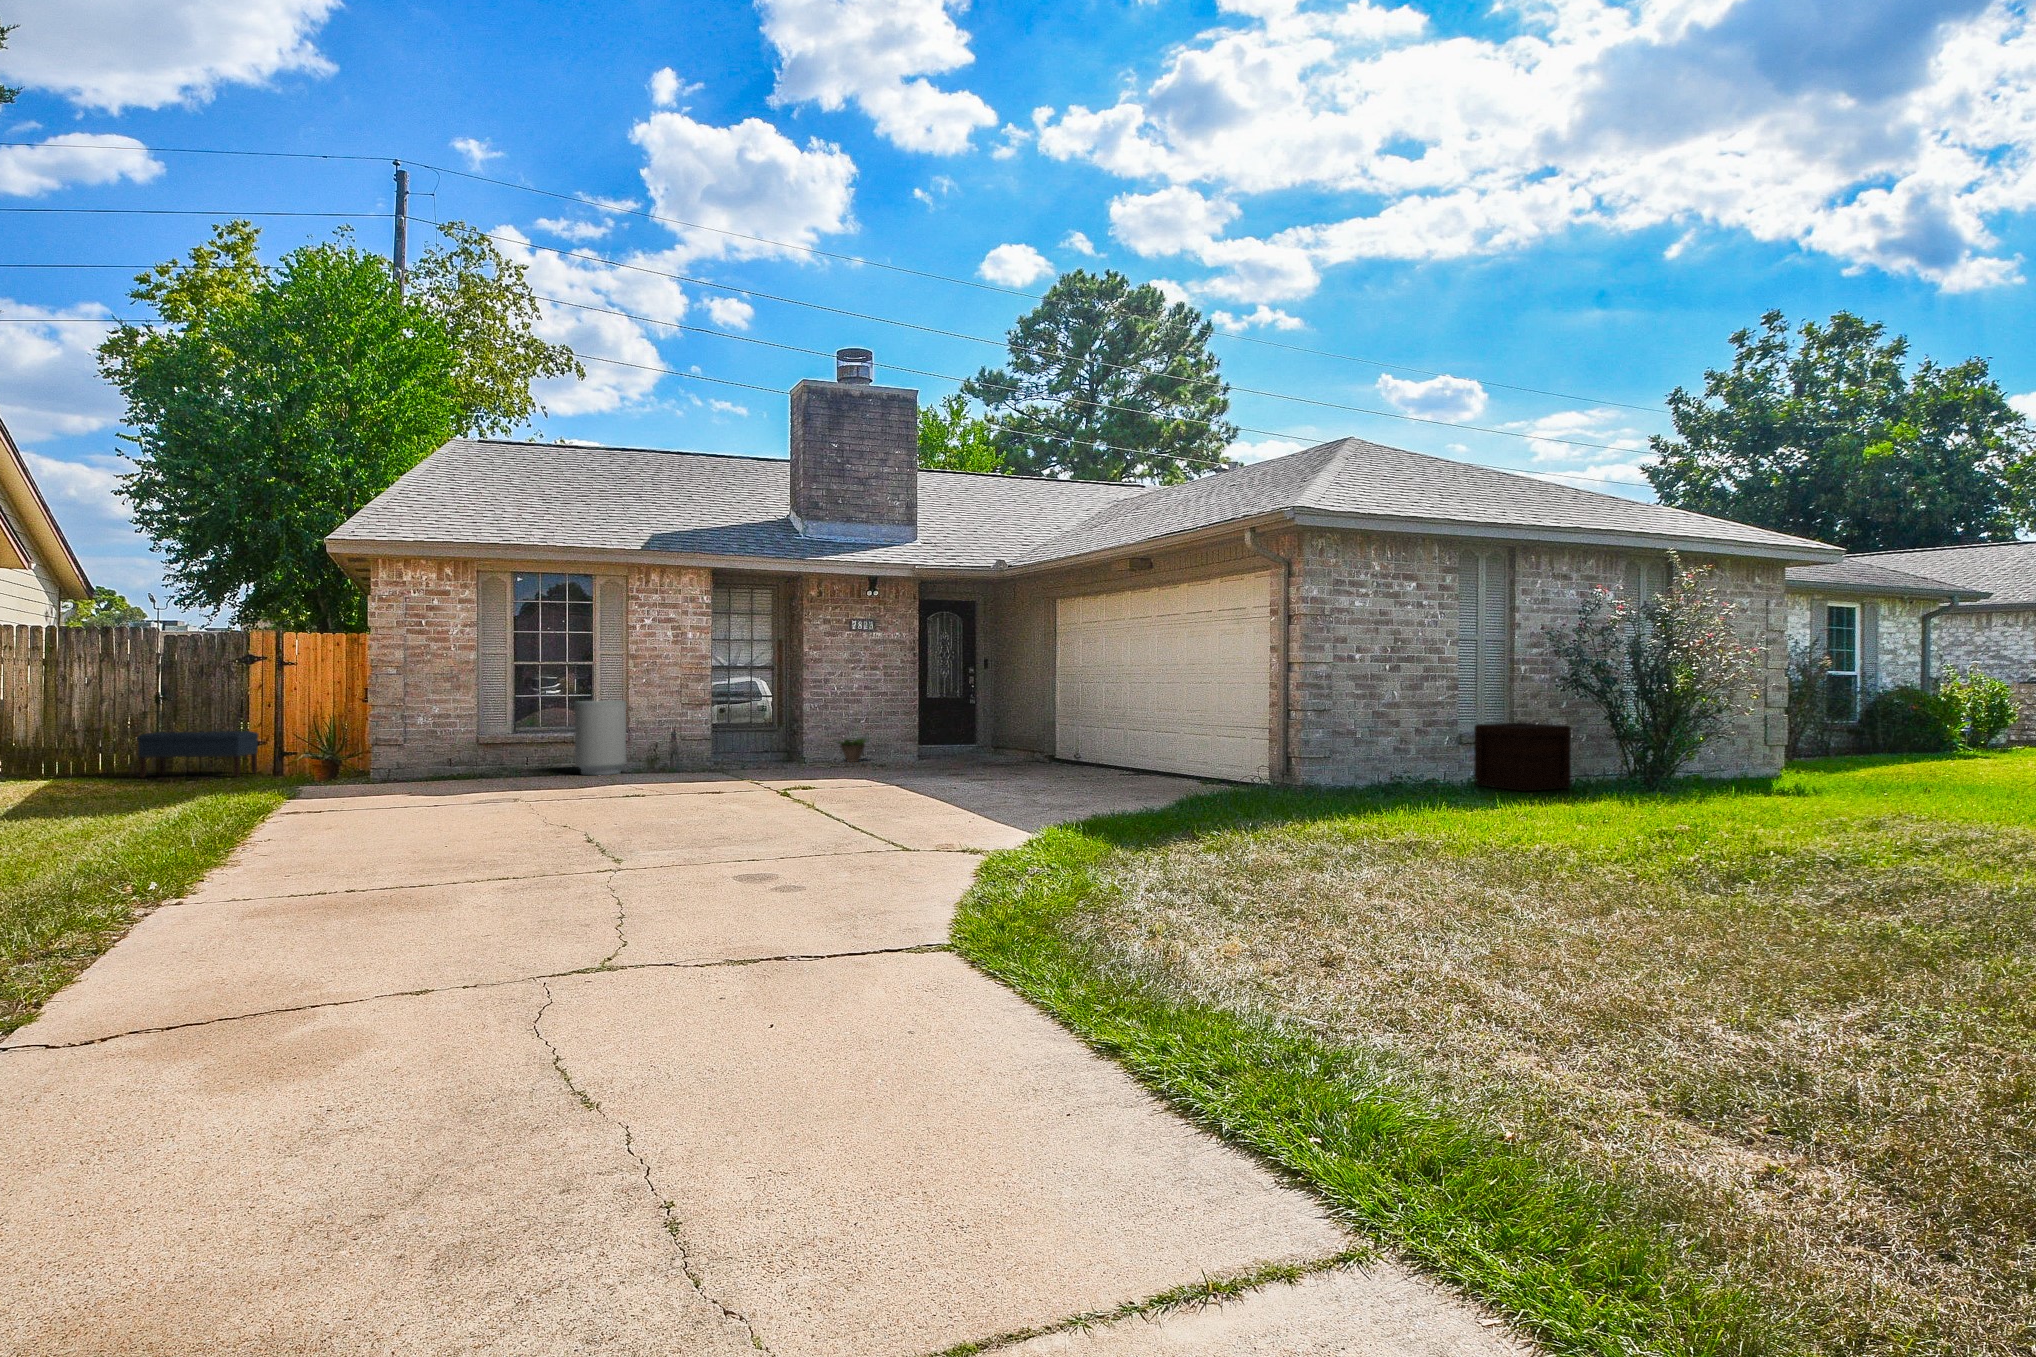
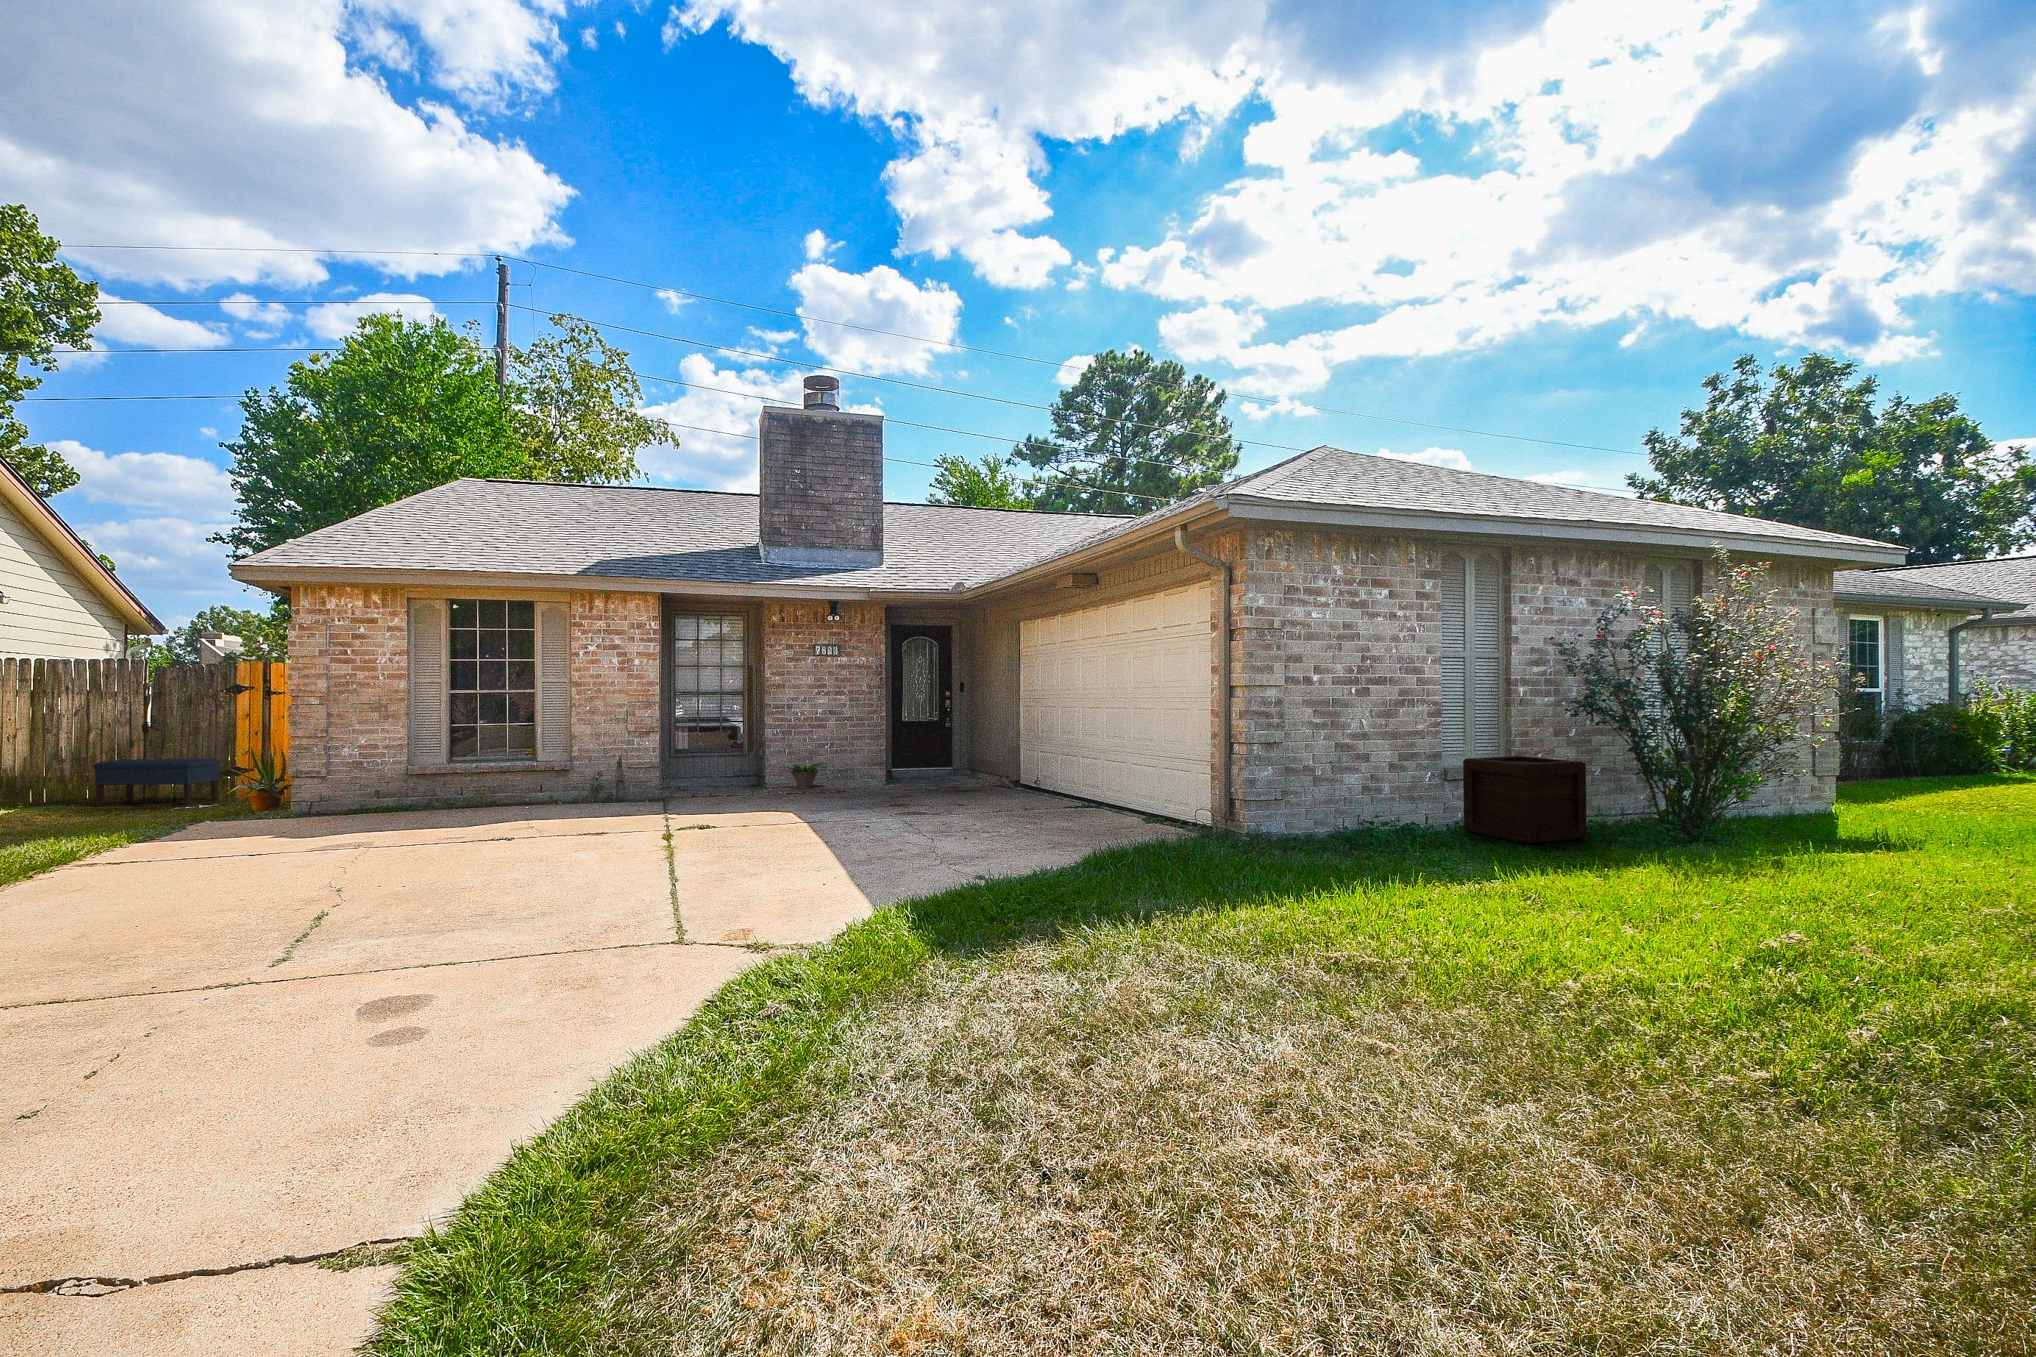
trash can: present [575,700,626,775] -> none [504,727,561,805]

